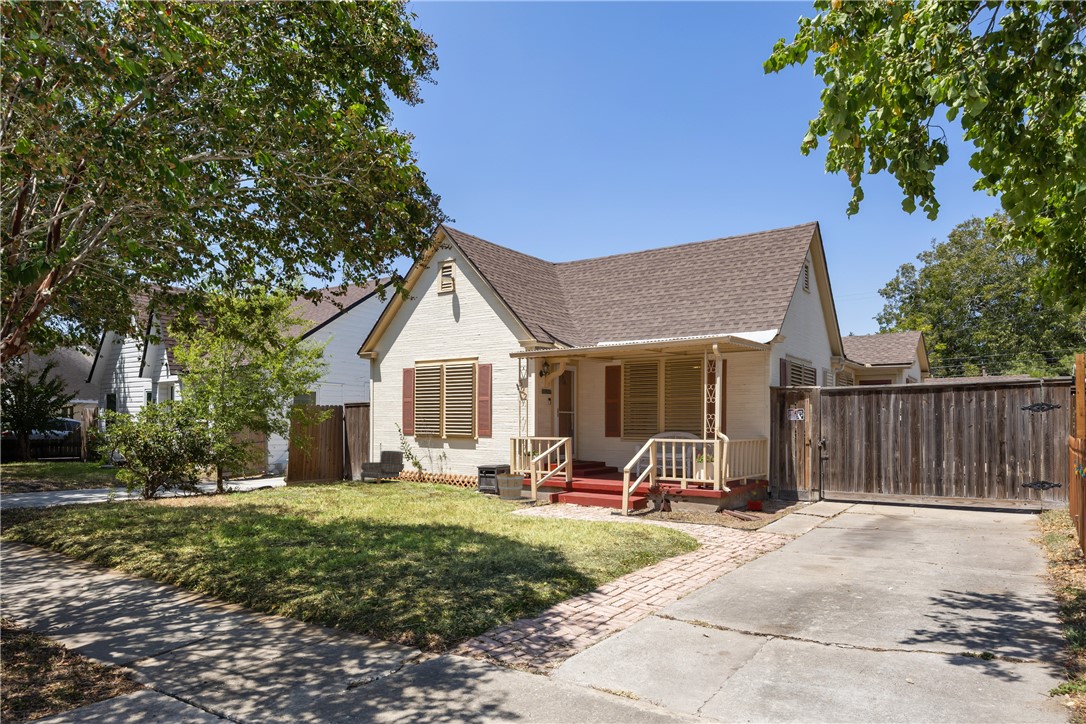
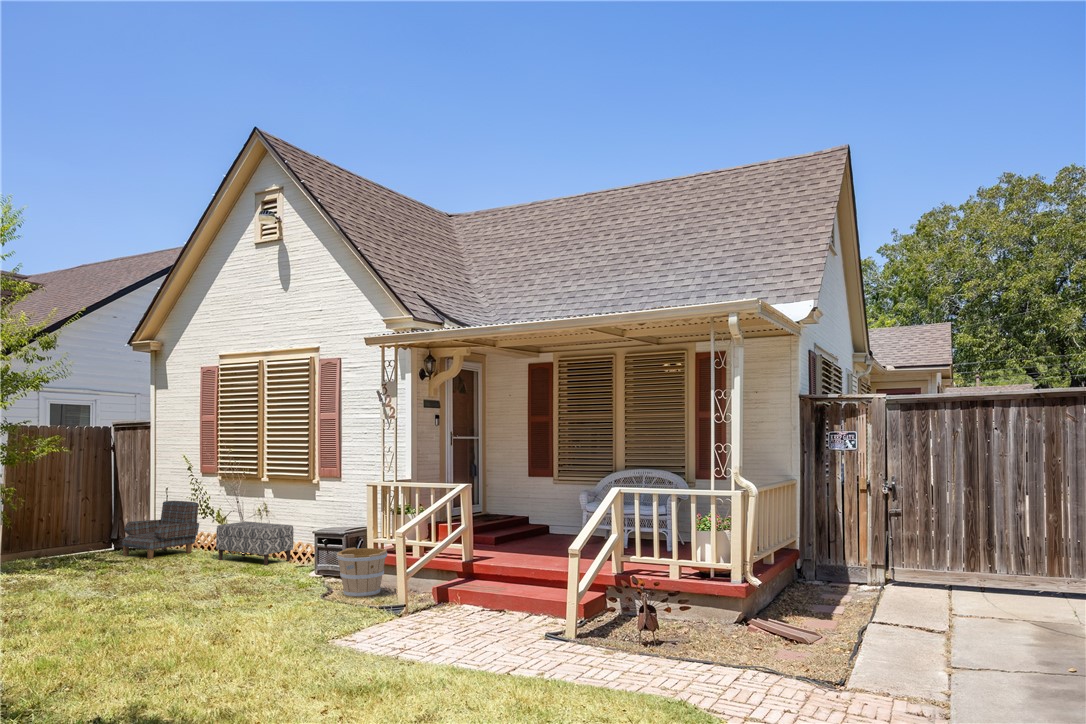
bench: none [418,463,463,488] -> present [216,522,294,566]
decorative plant: present [747,480,762,510] -> none [764,546,820,615]

